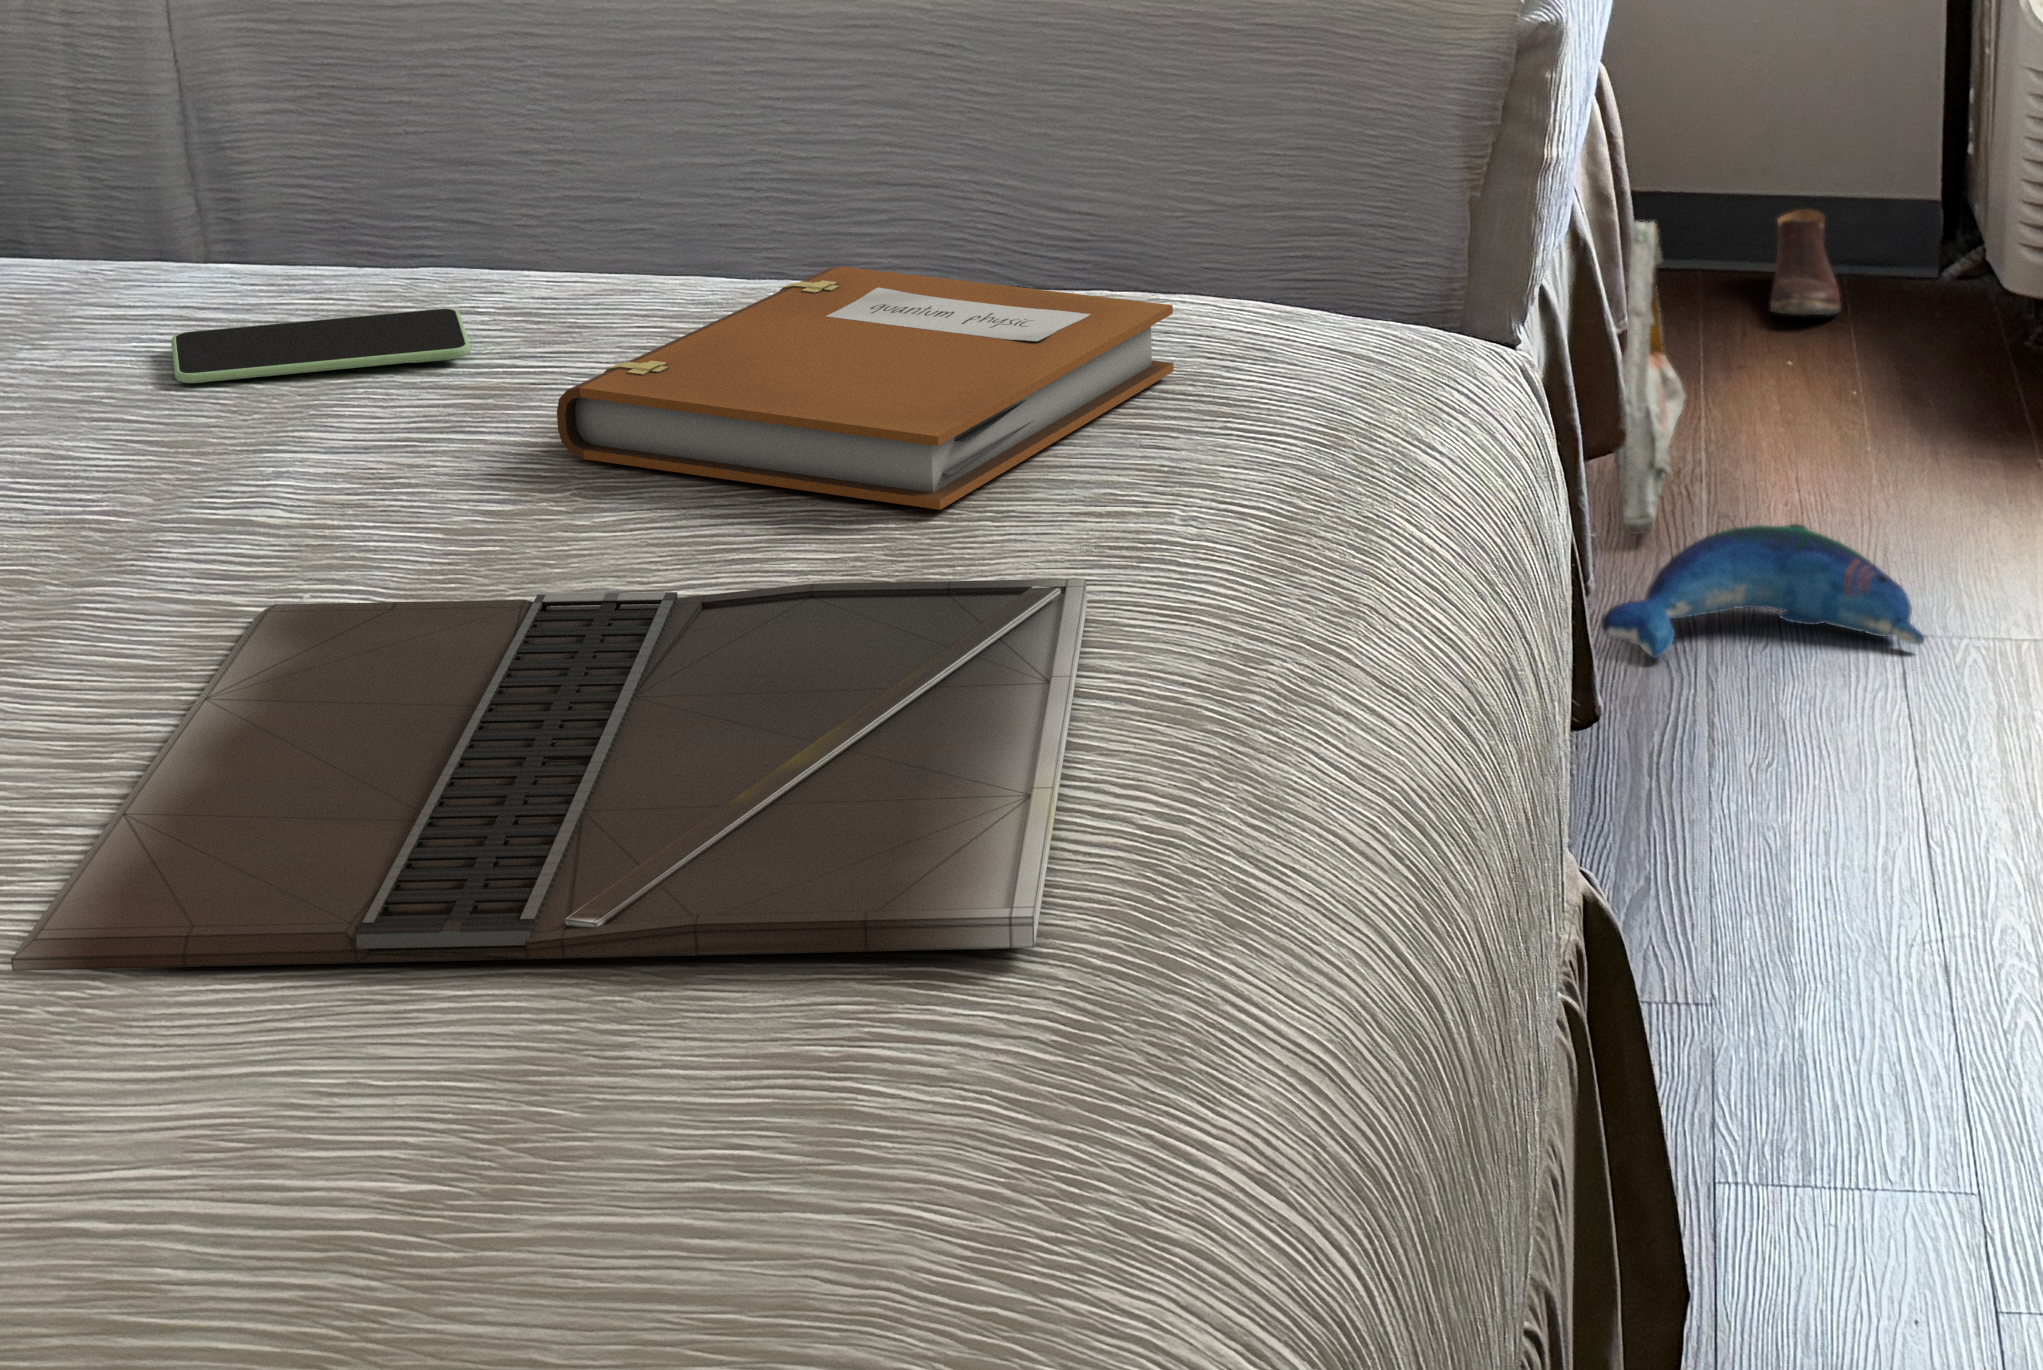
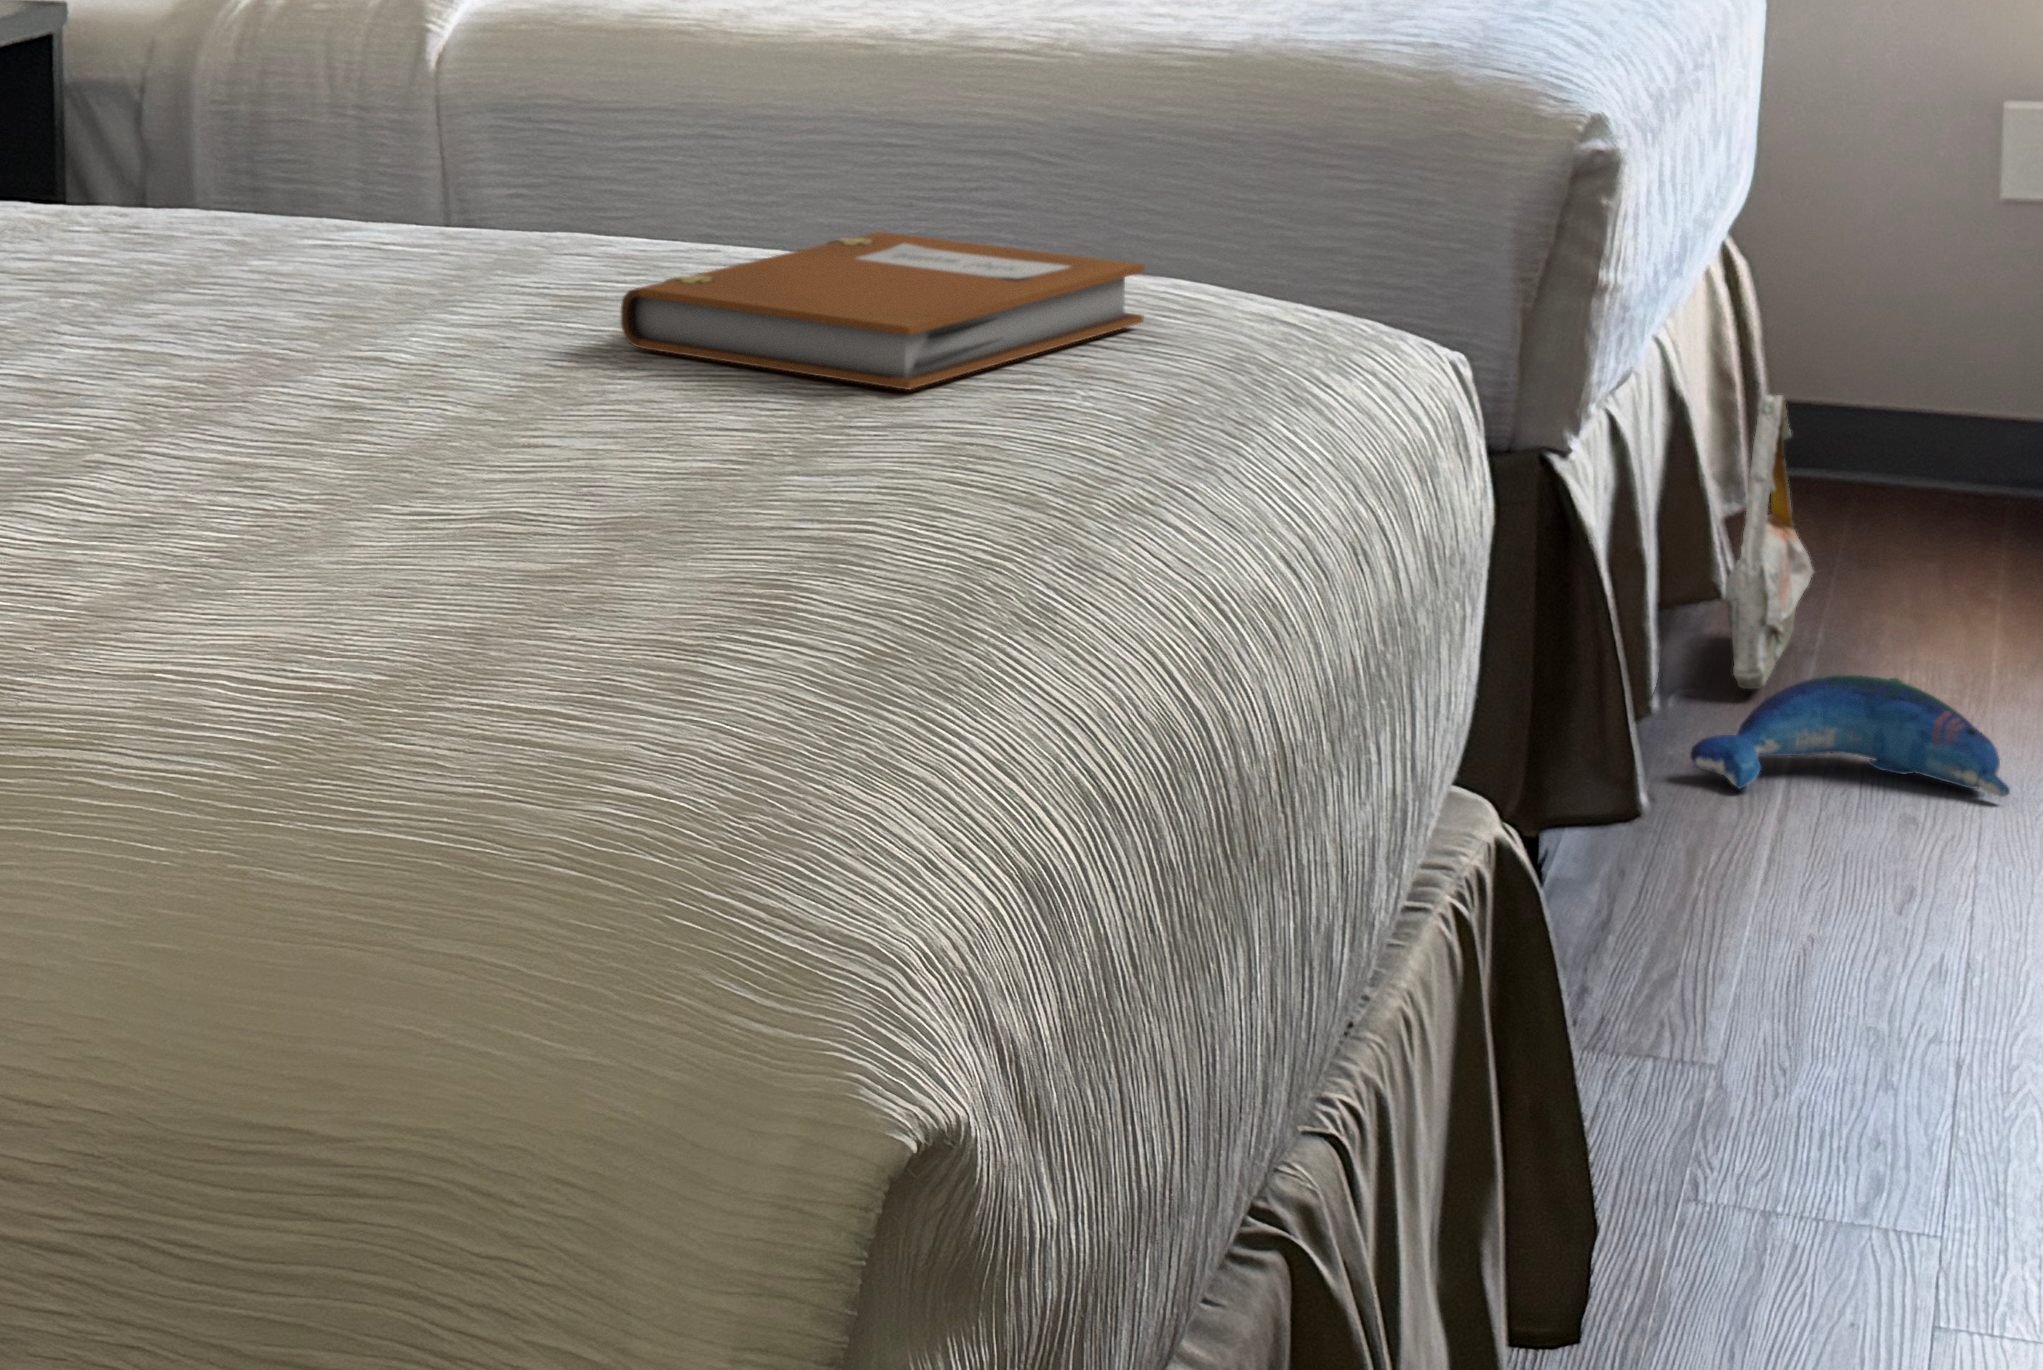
shoe: present [1770,209,1841,315] -> none [1930,426,2003,525]
smartphone: present [171,308,470,383] -> none [345,255,576,292]
laptop: present [11,579,1087,971] -> none [109,410,1002,624]

